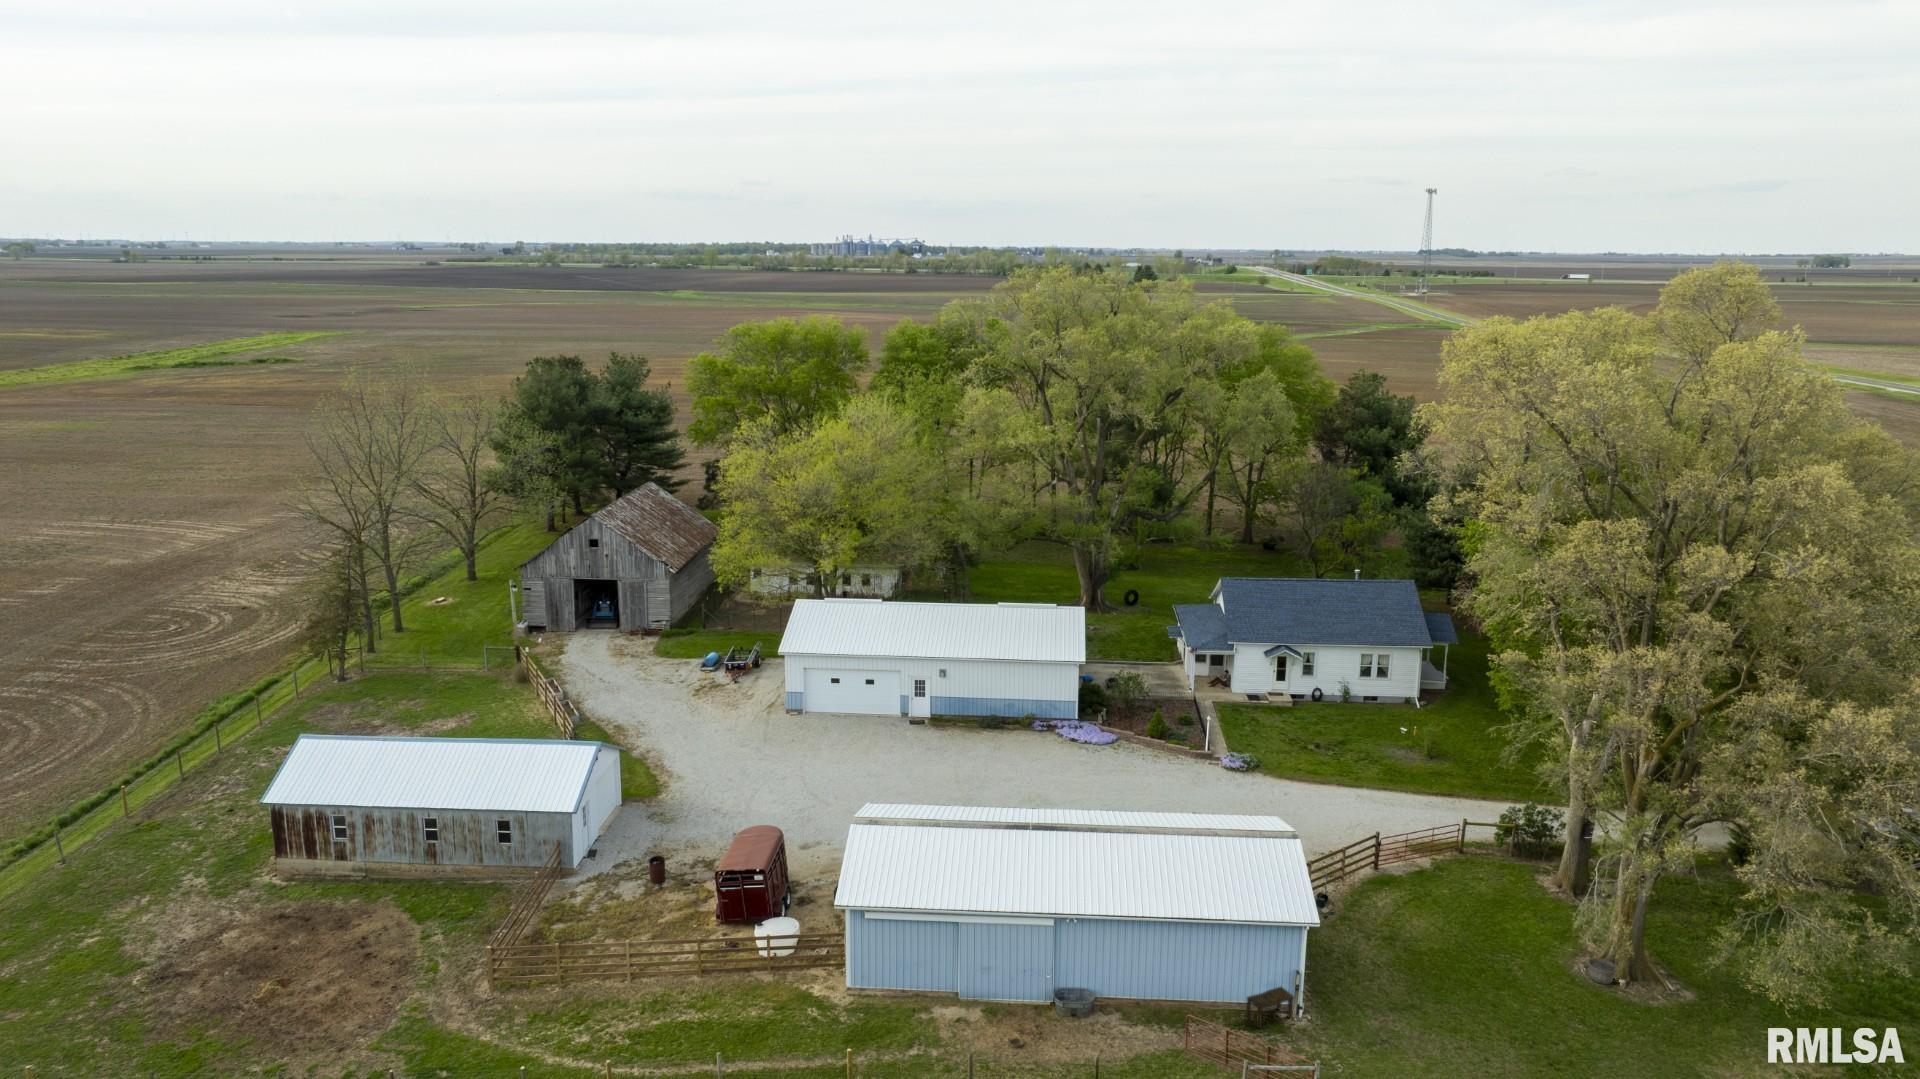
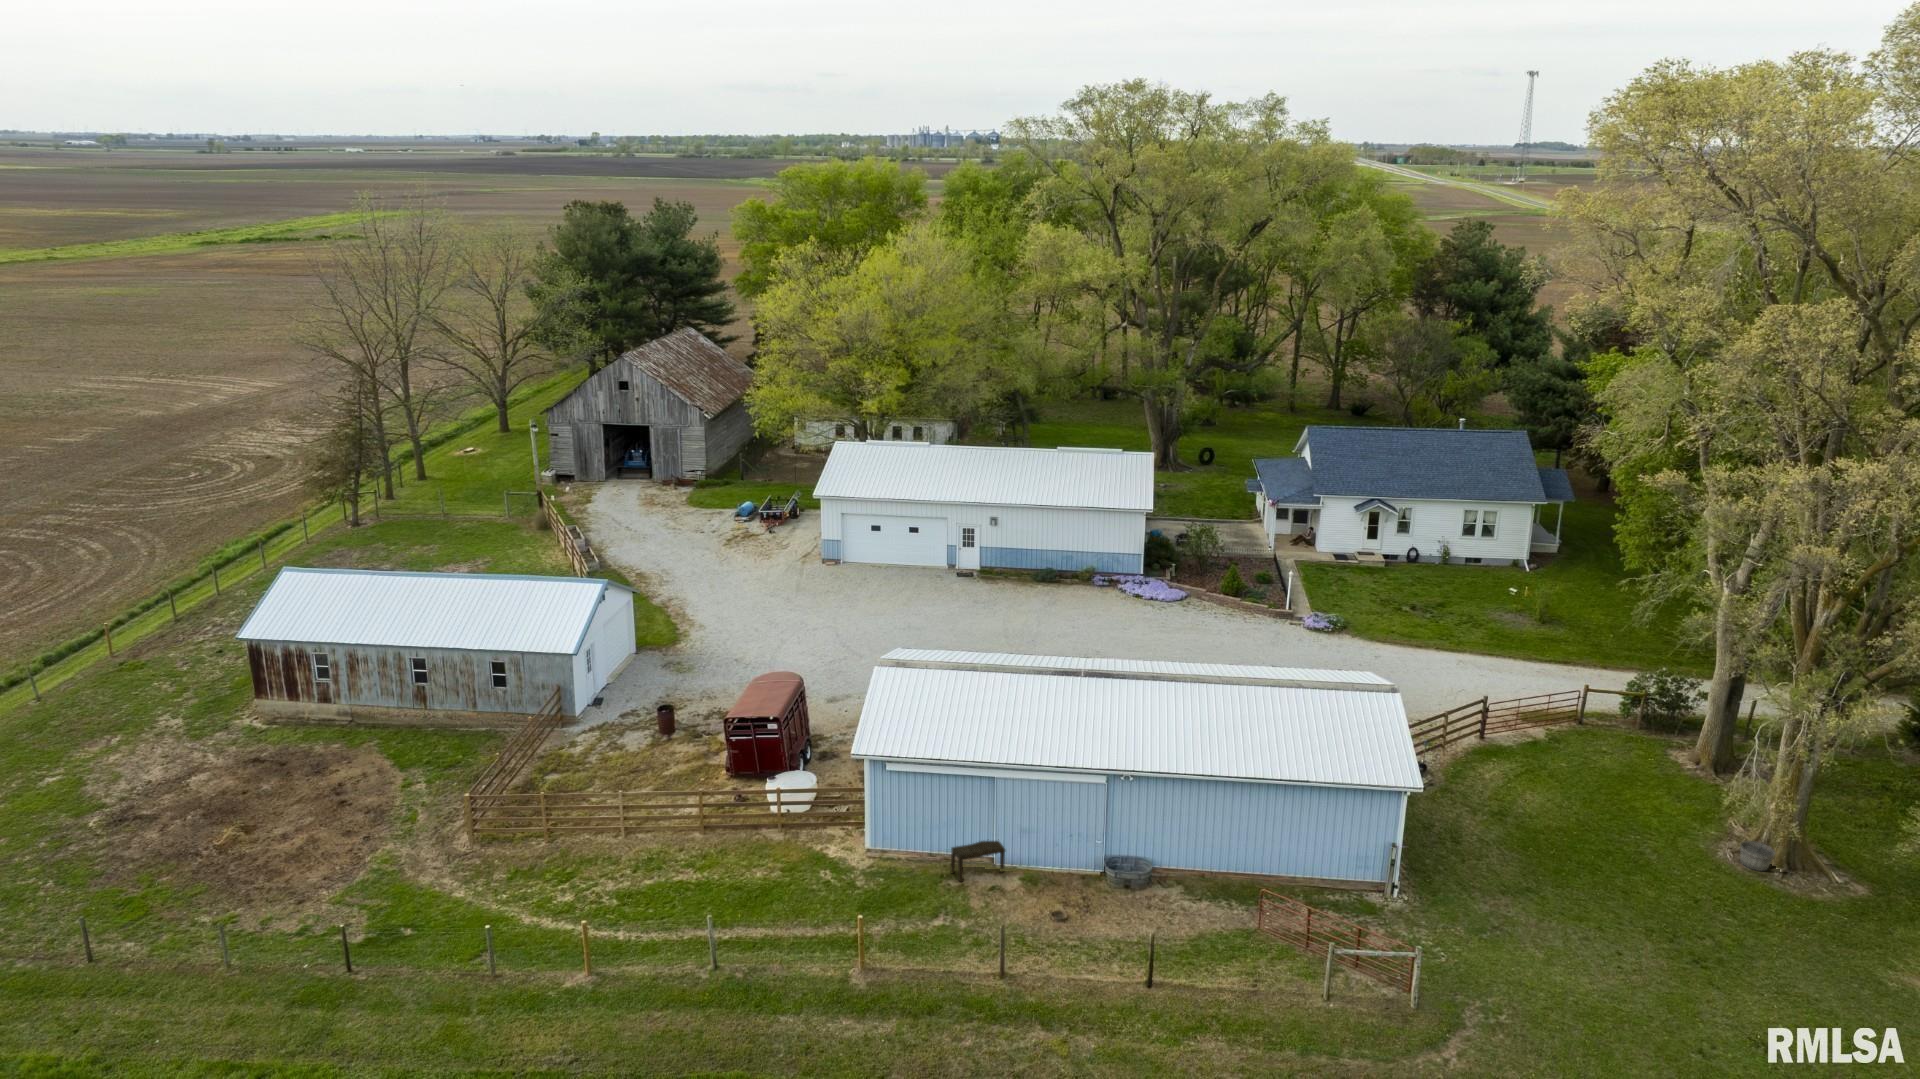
bench: present [1245,987,1294,1028] -> present [951,841,1005,882]

